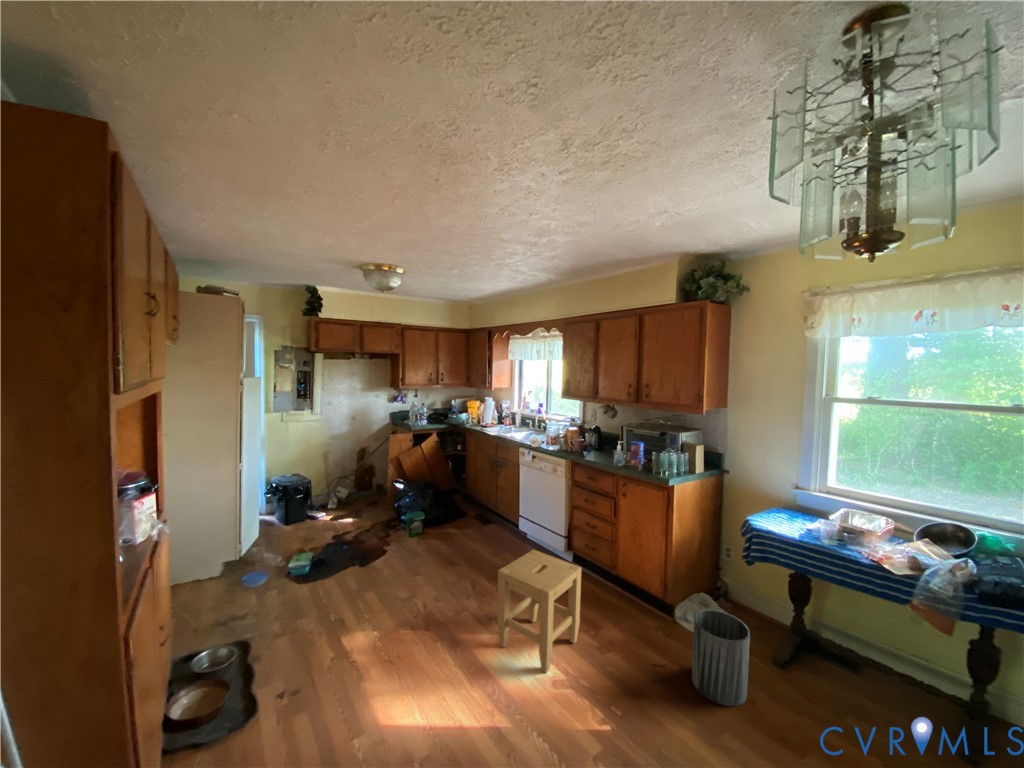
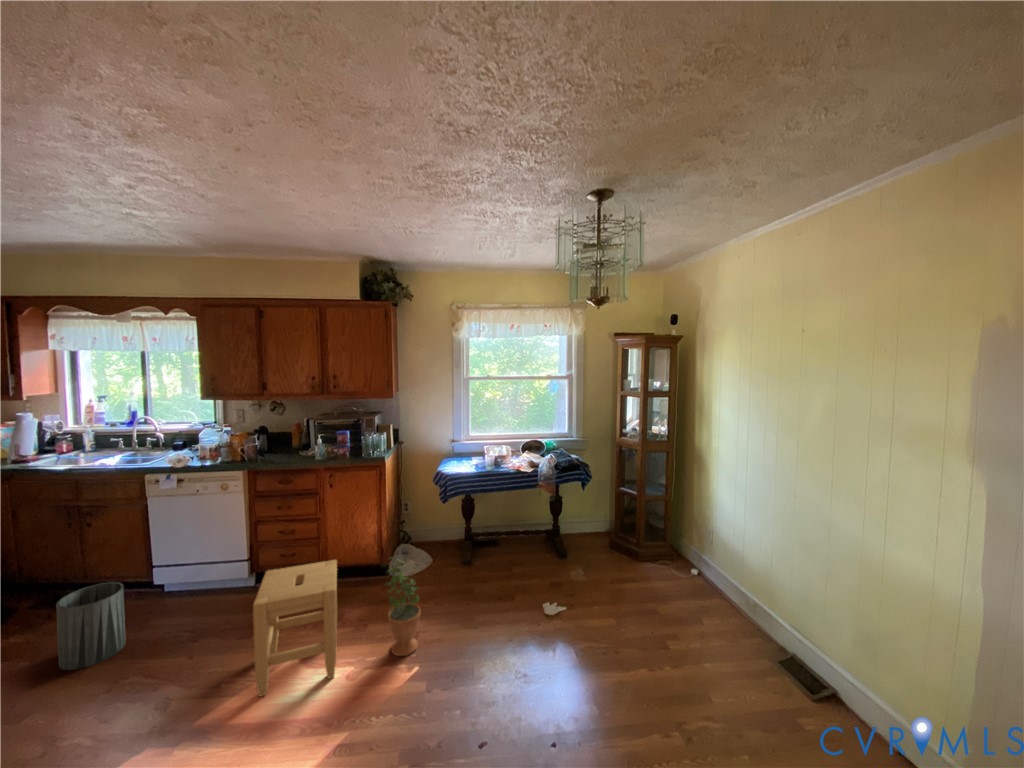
potted plant: none [594,591,636,710] -> present [385,560,421,656]
trash can: present [692,609,750,706] -> present [56,582,126,670]

